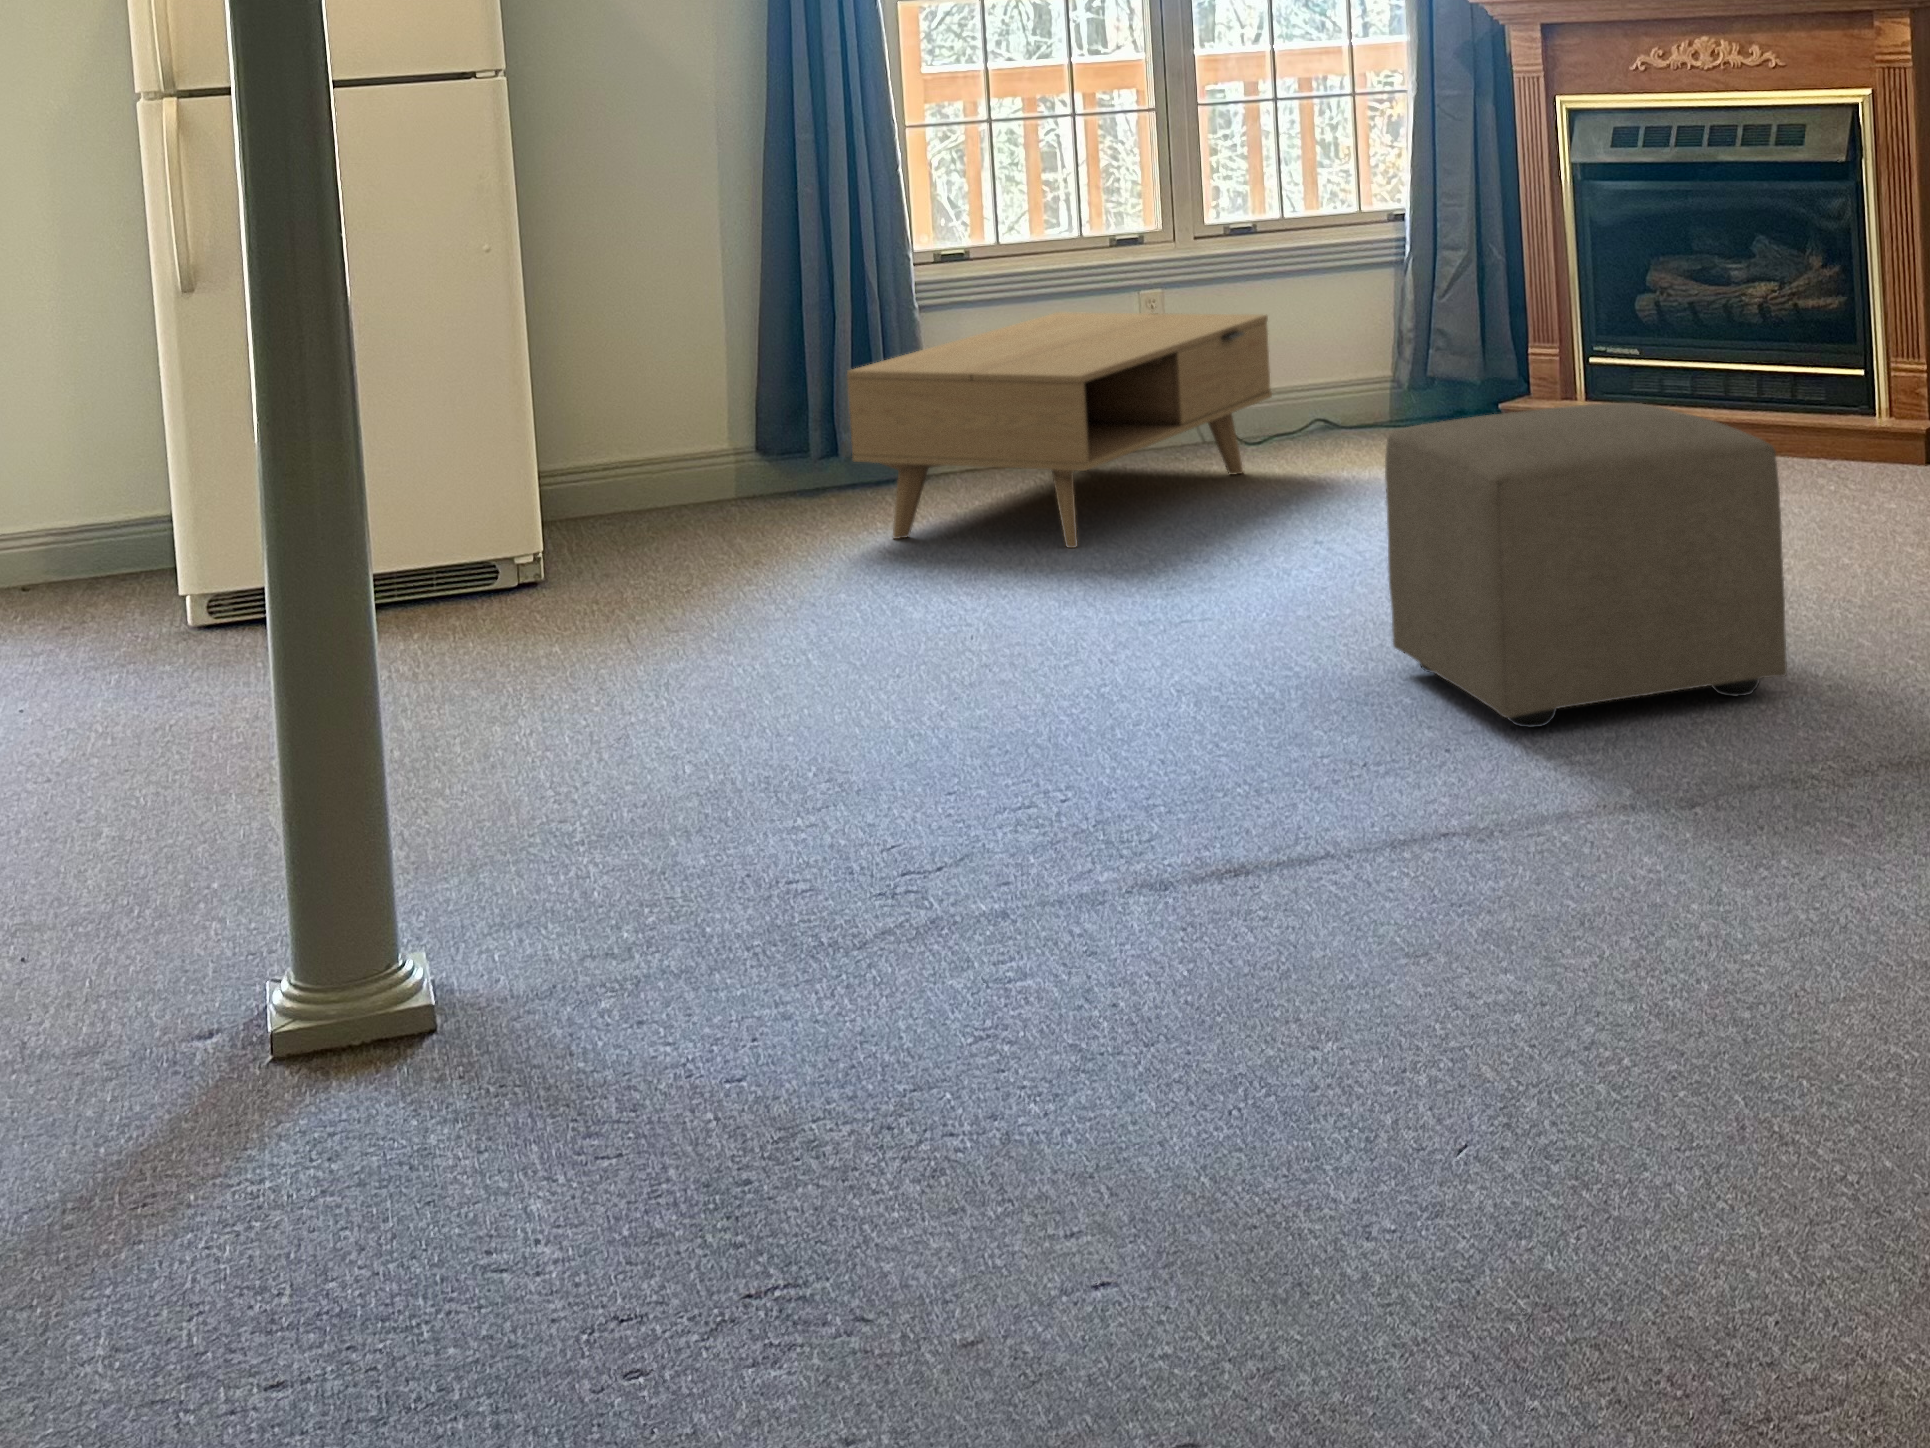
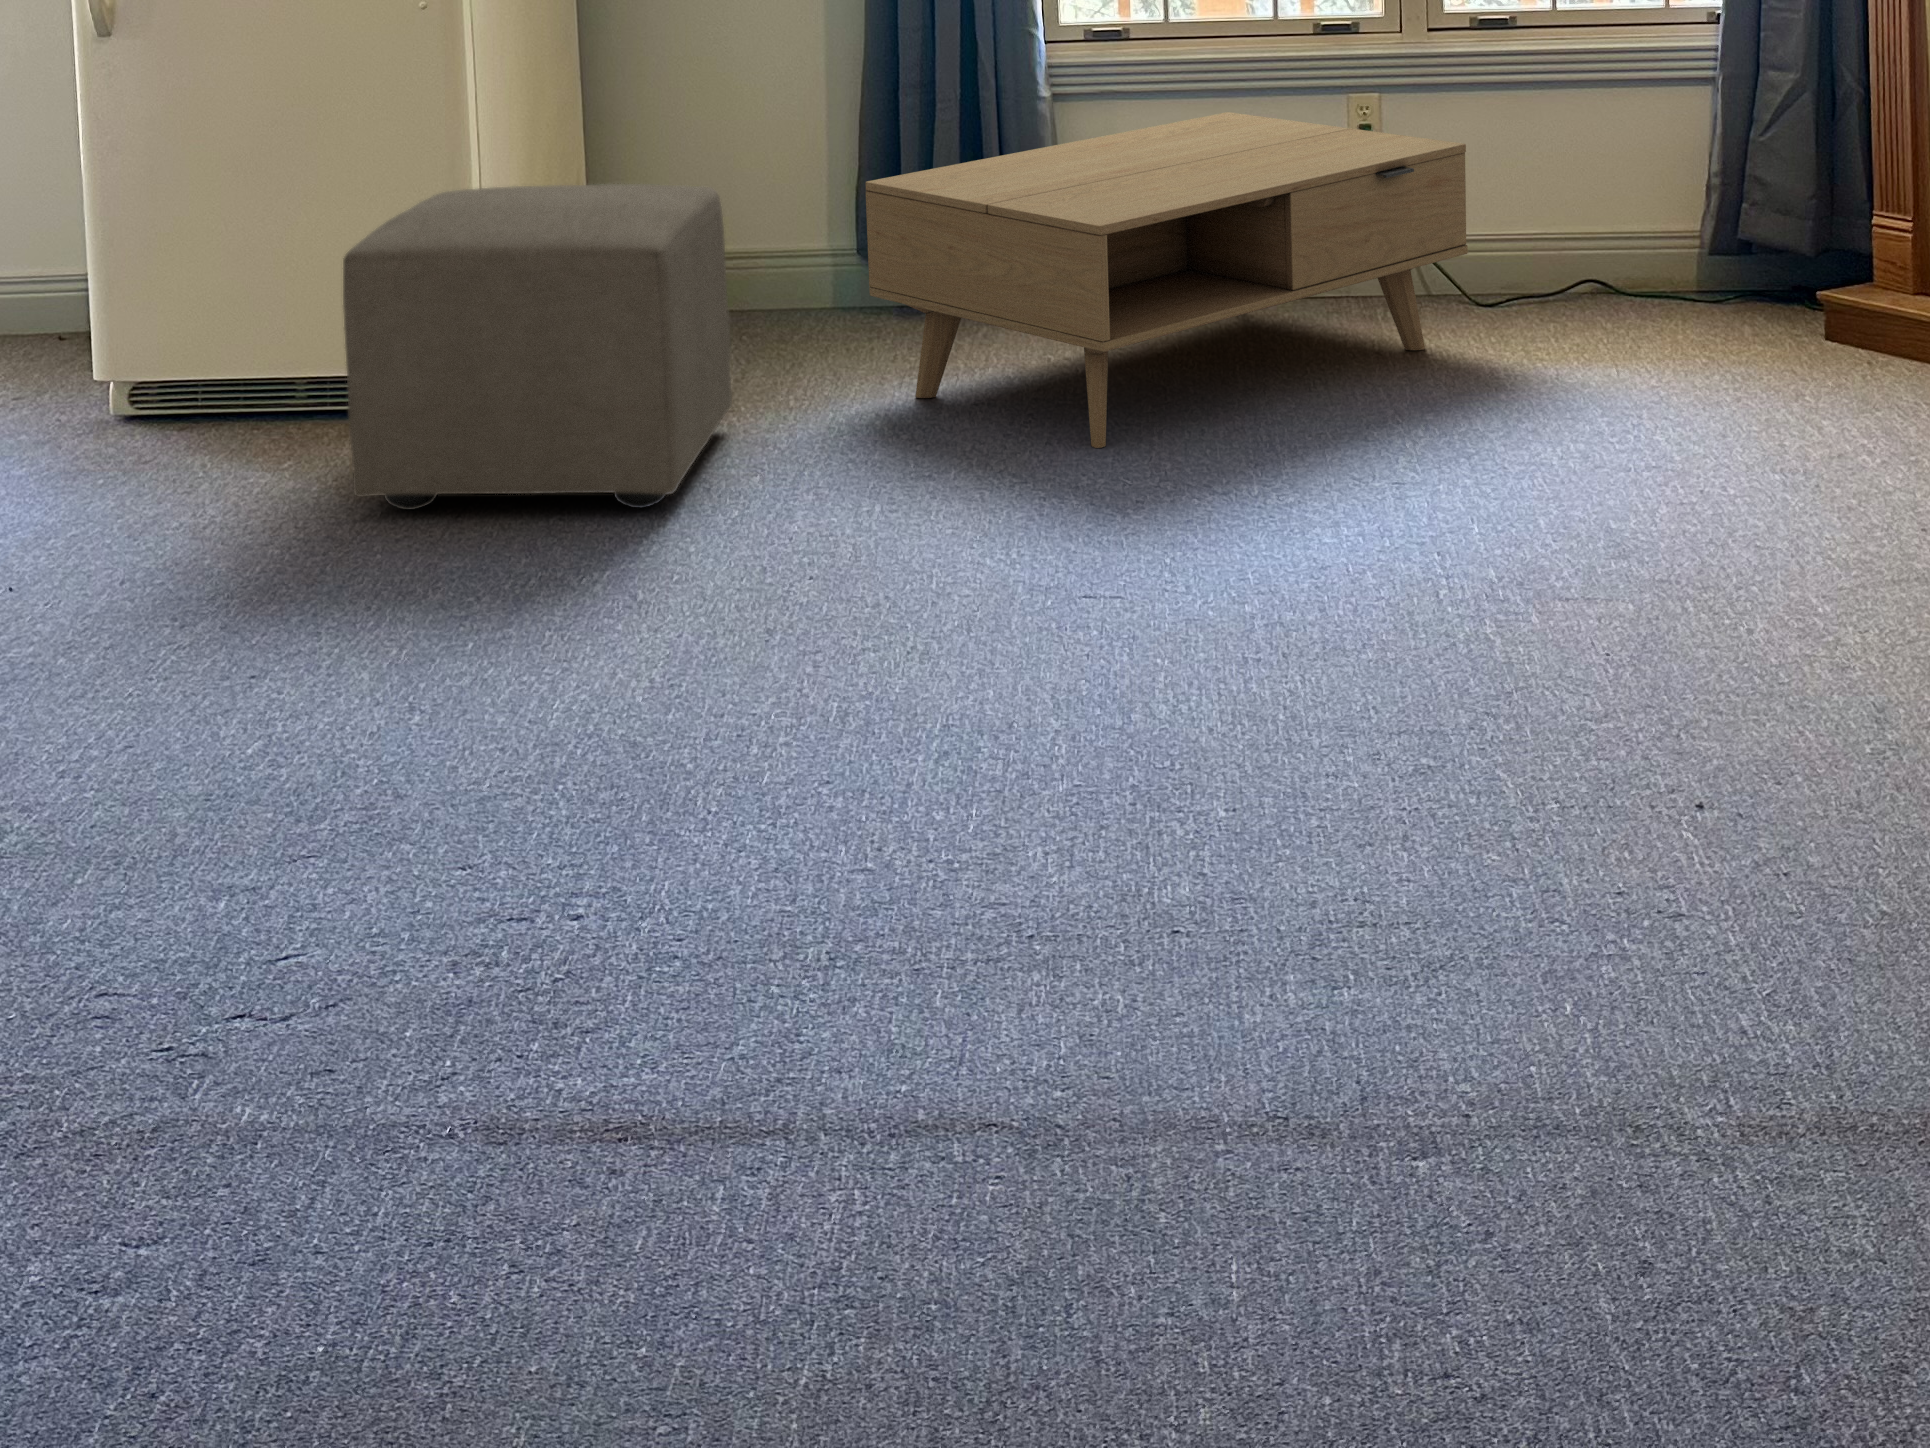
ottoman: present [1385,403,1787,727] -> present [343,184,732,510]

